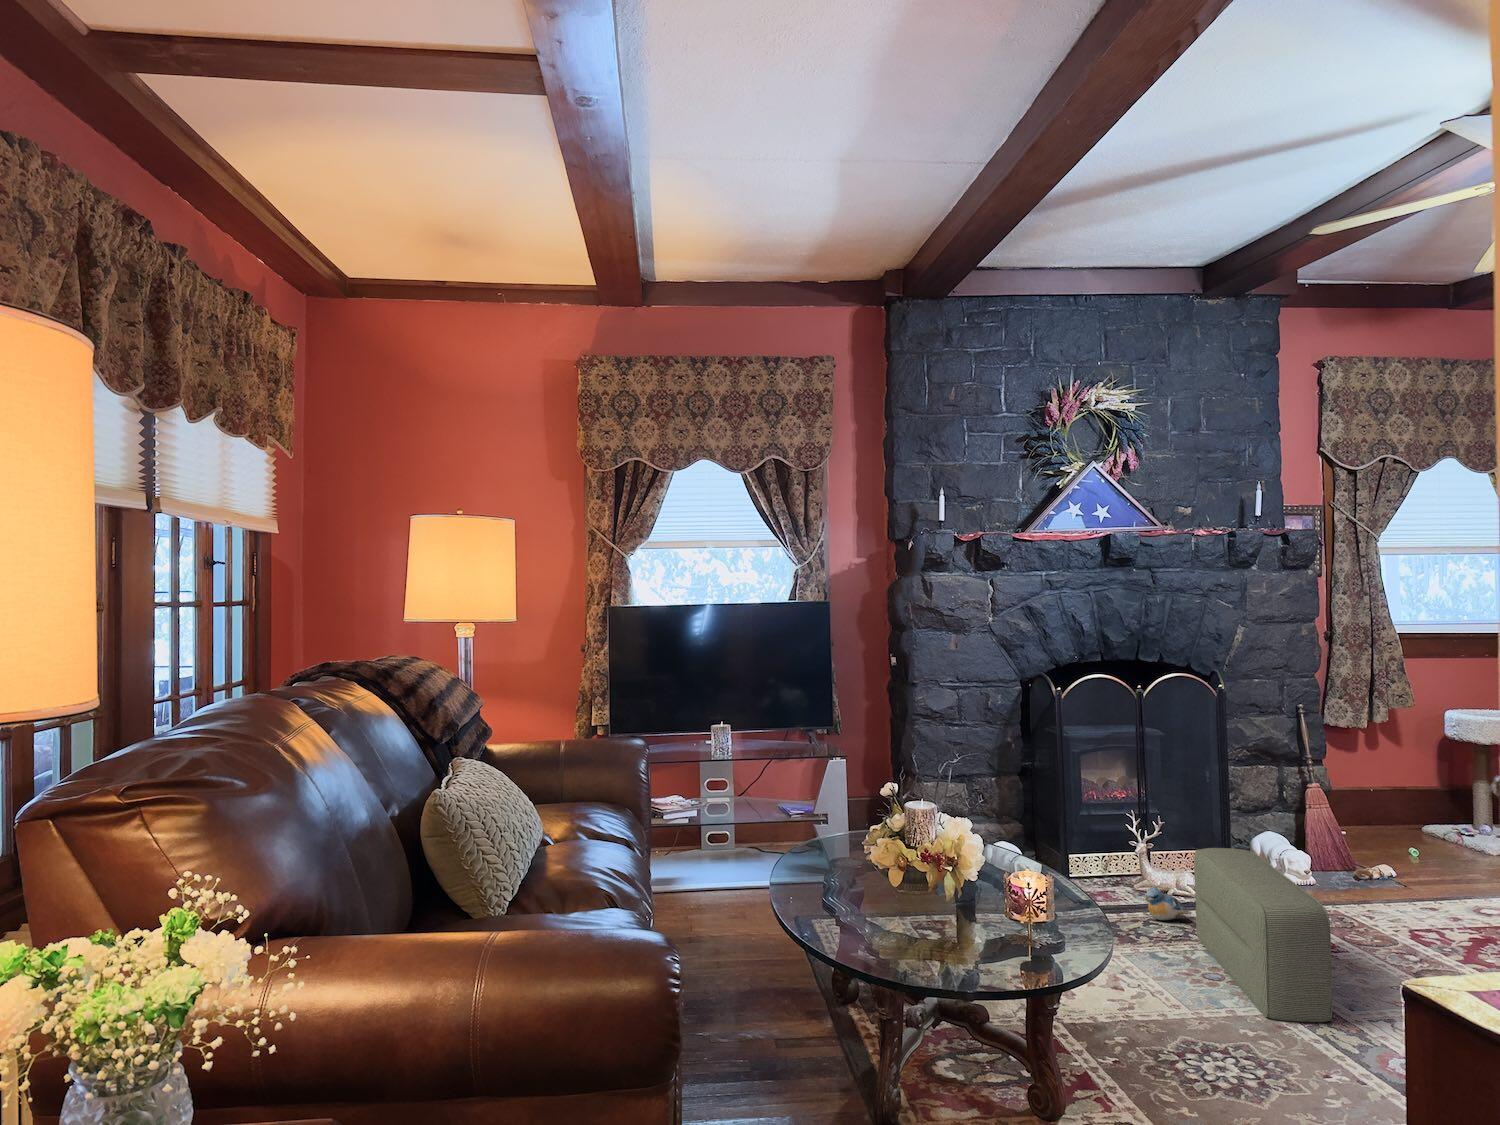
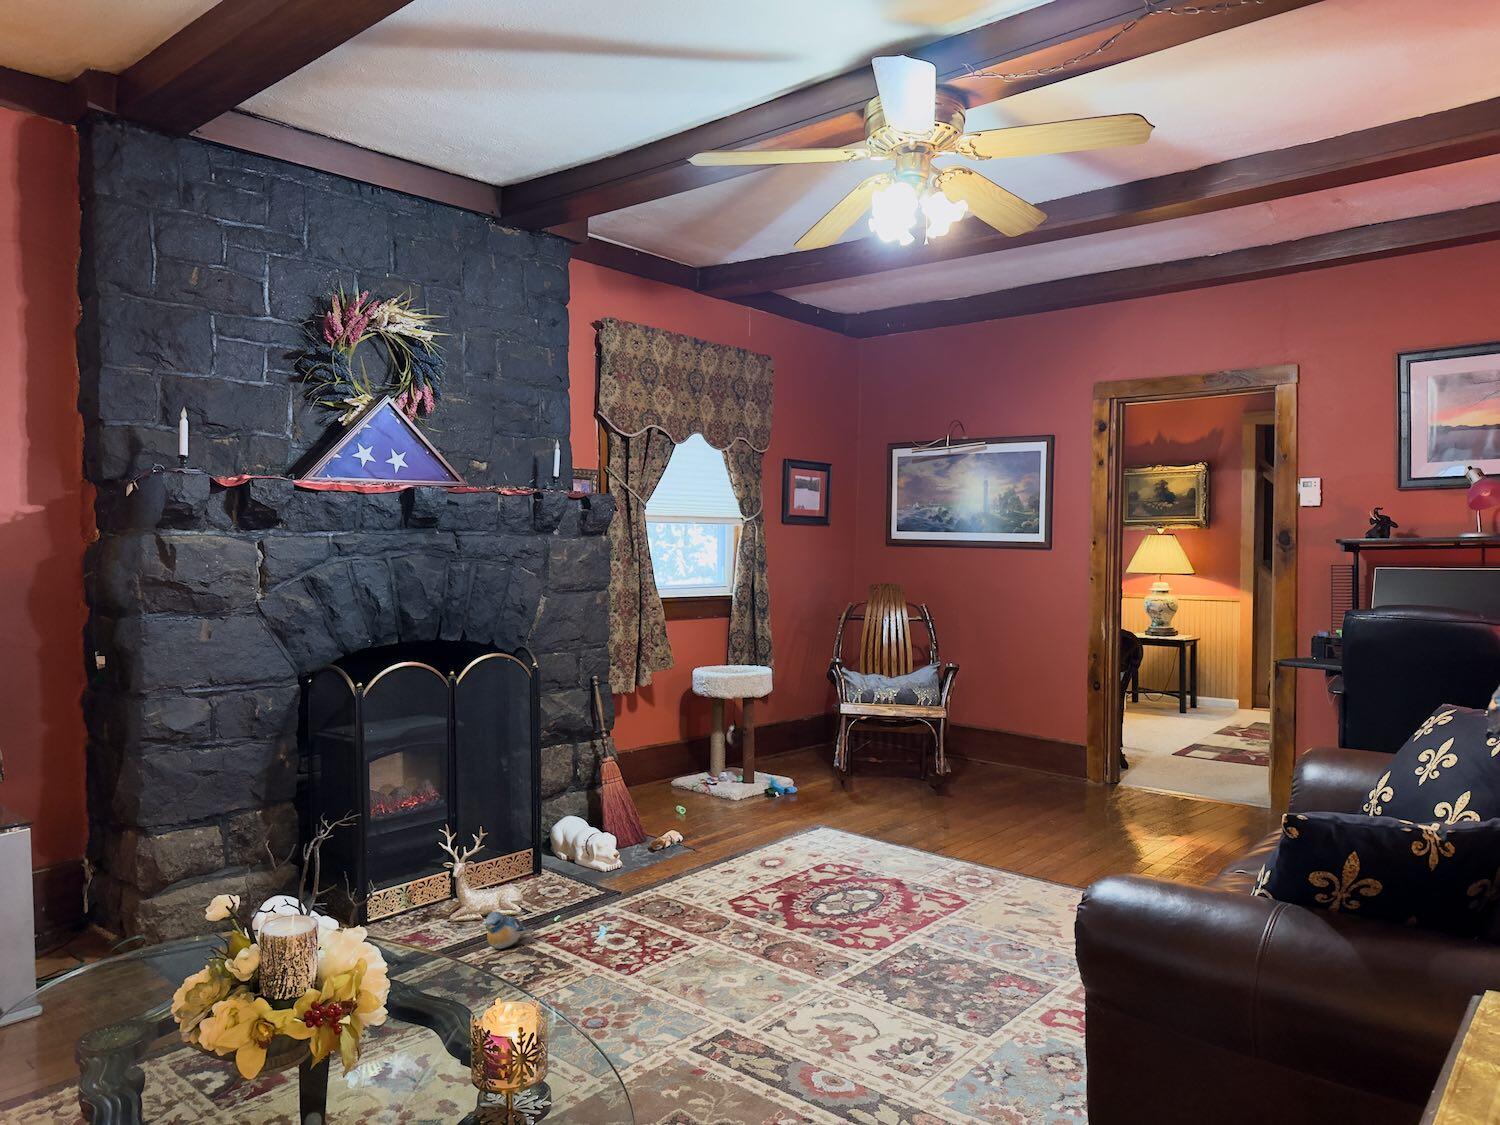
pouf: present [1194,848,1332,1022] -> none [547,846,717,1031]

